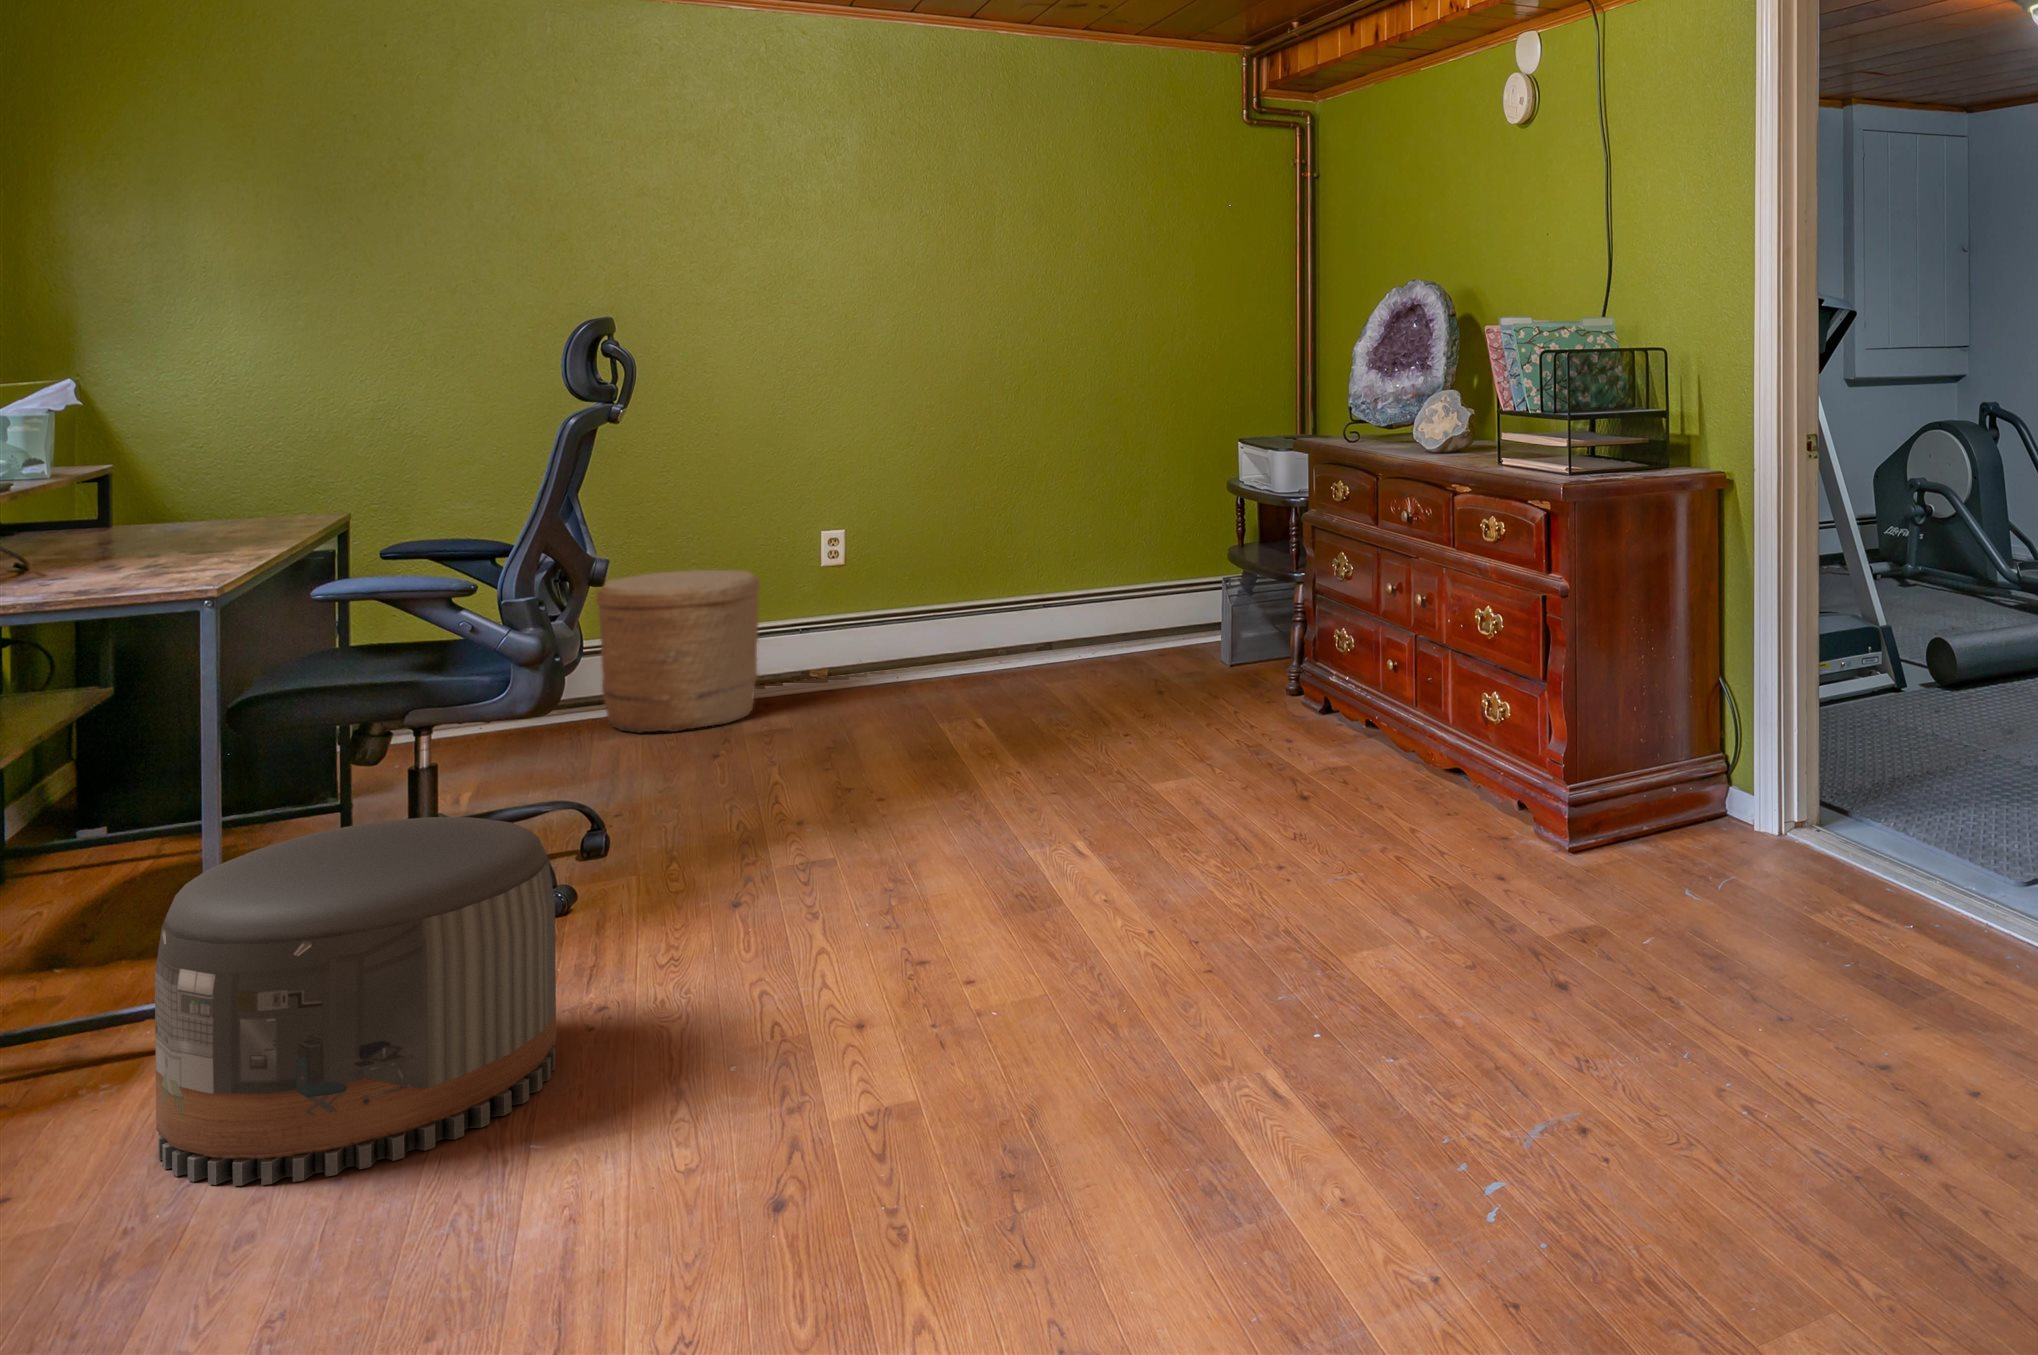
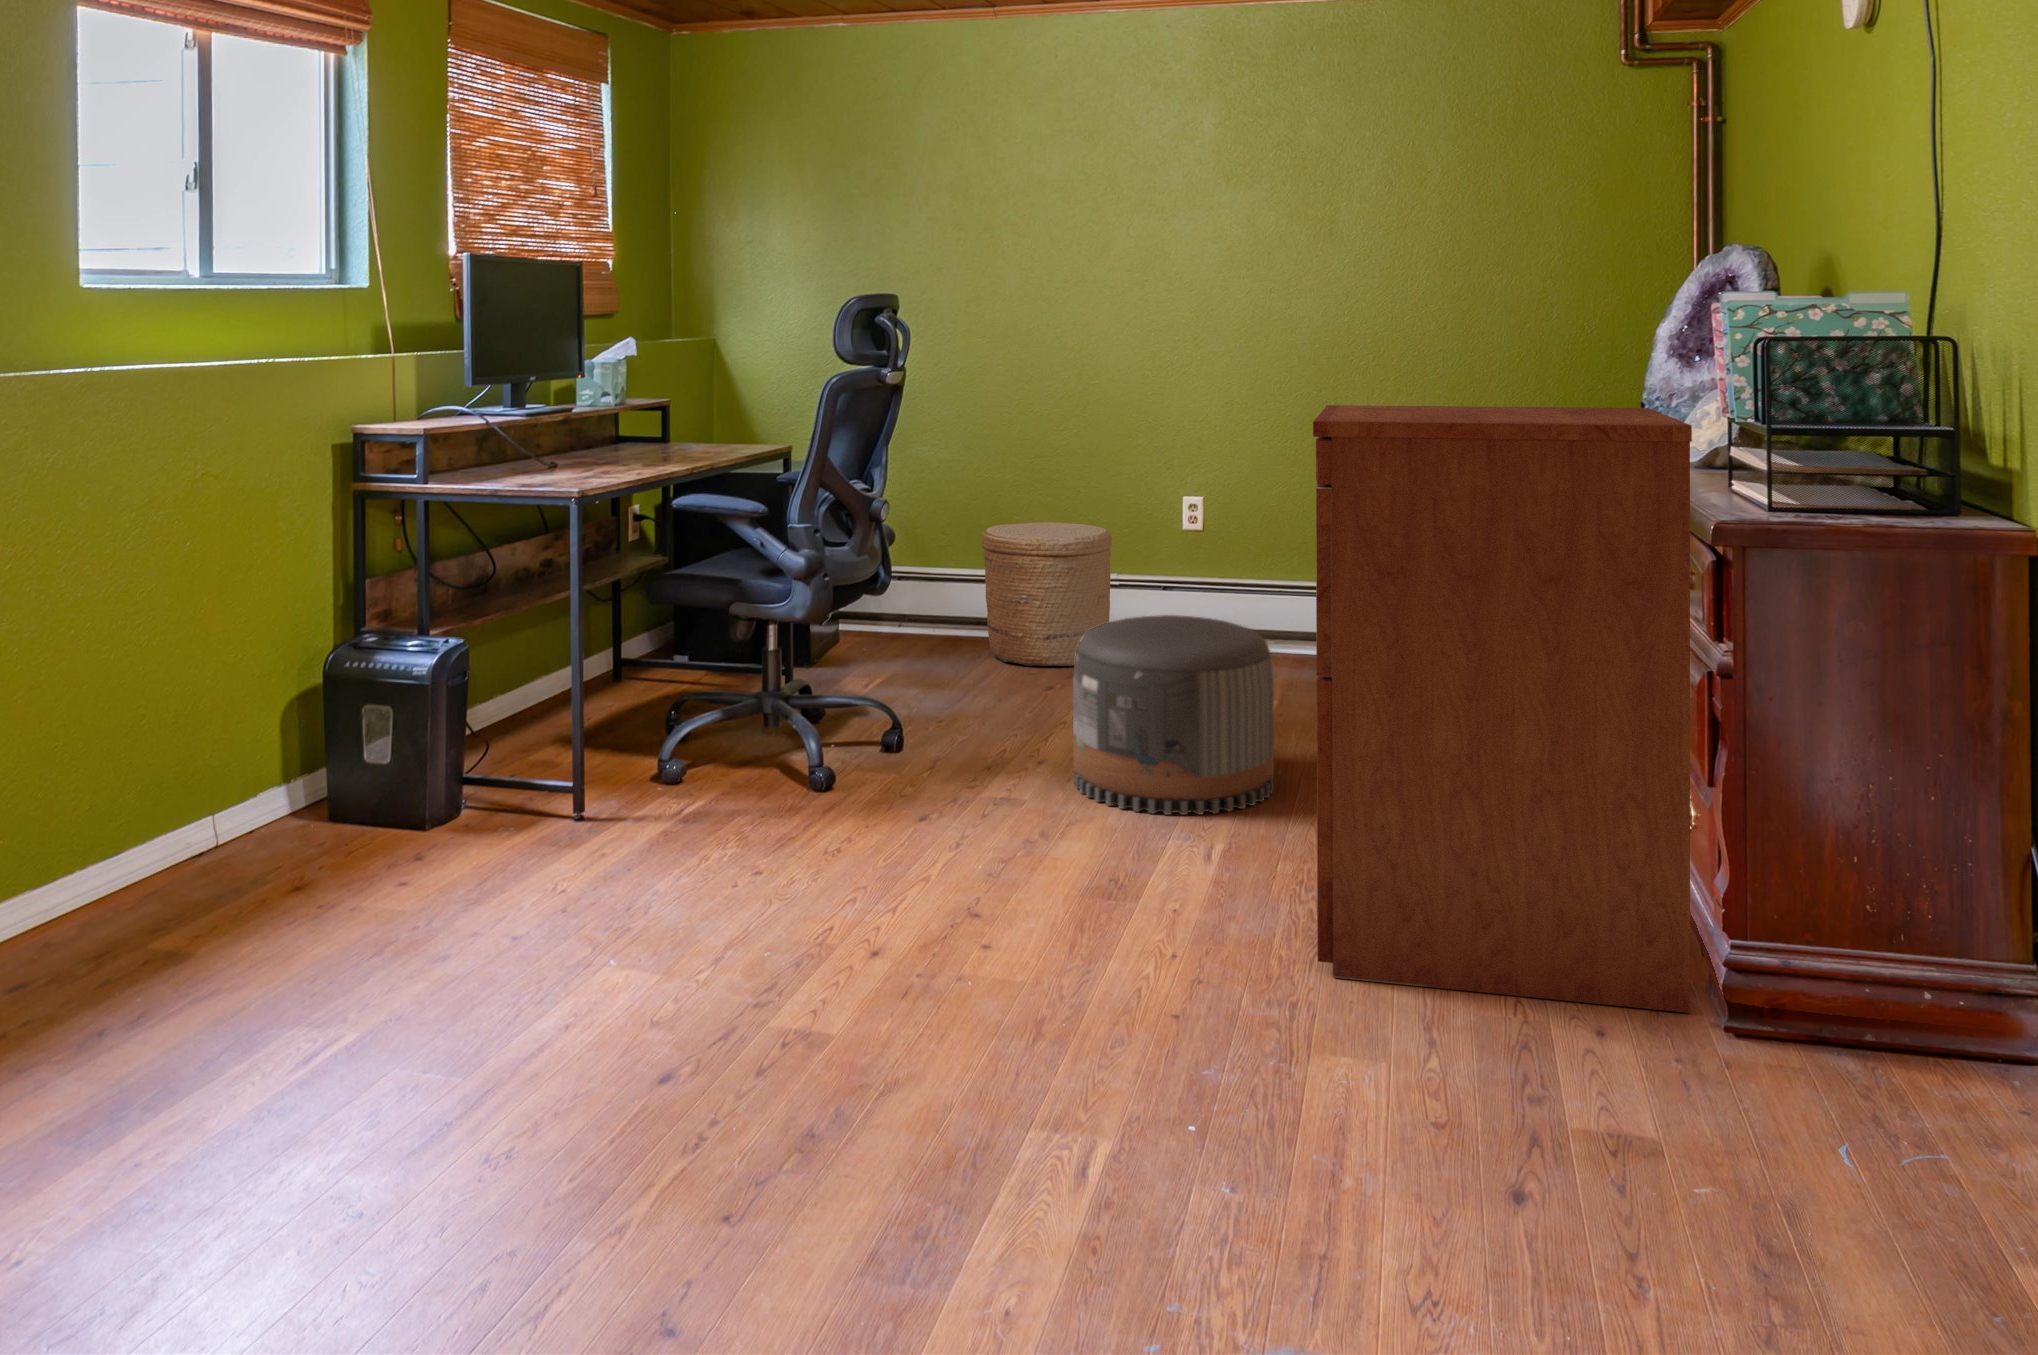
filing cabinet: none [1206,406,1539,892] -> present [1313,405,1692,1013]
pouf: present [155,817,556,1186] -> present [1073,615,1274,815]

